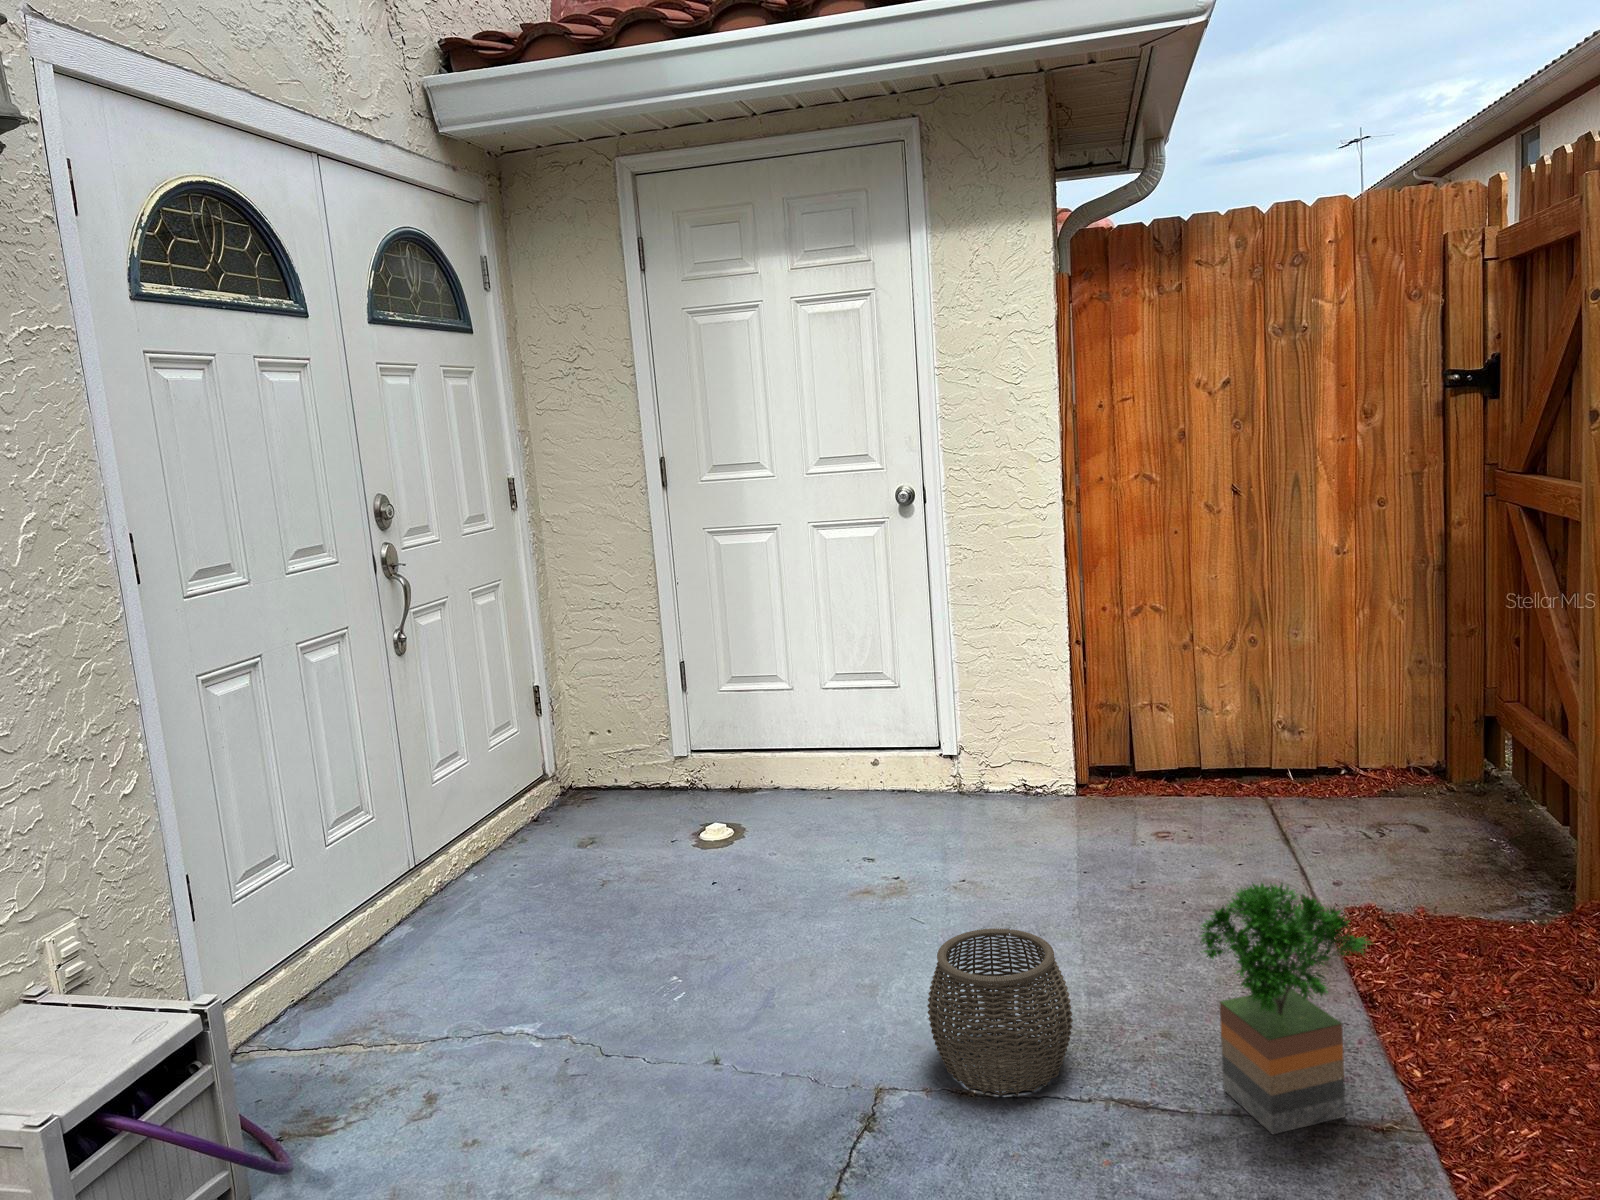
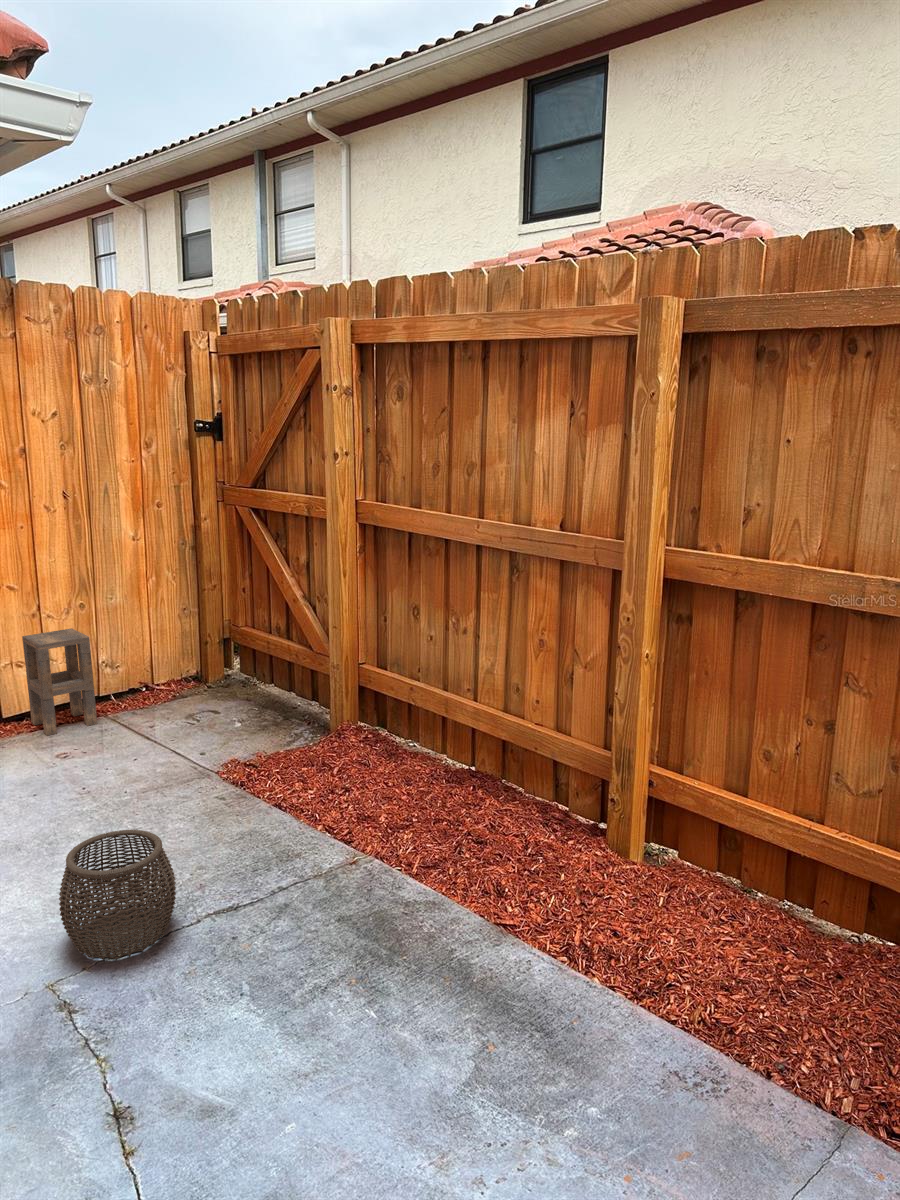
side table: none [1165,669,1240,804] -> present [22,628,97,736]
potted tree: present [1201,882,1370,1134] -> none [258,738,348,888]

